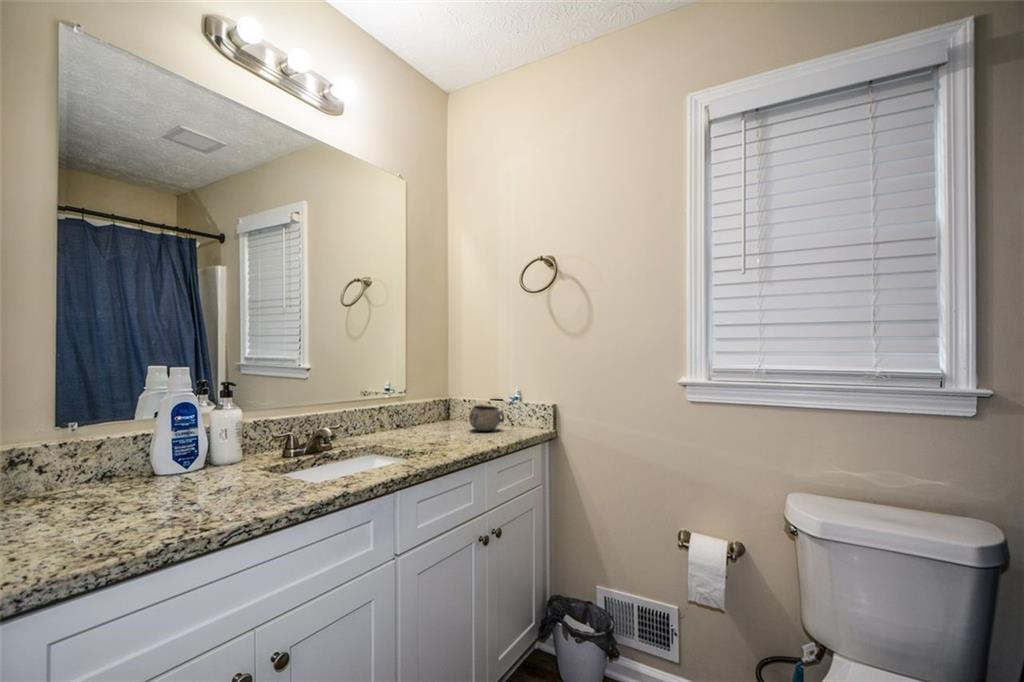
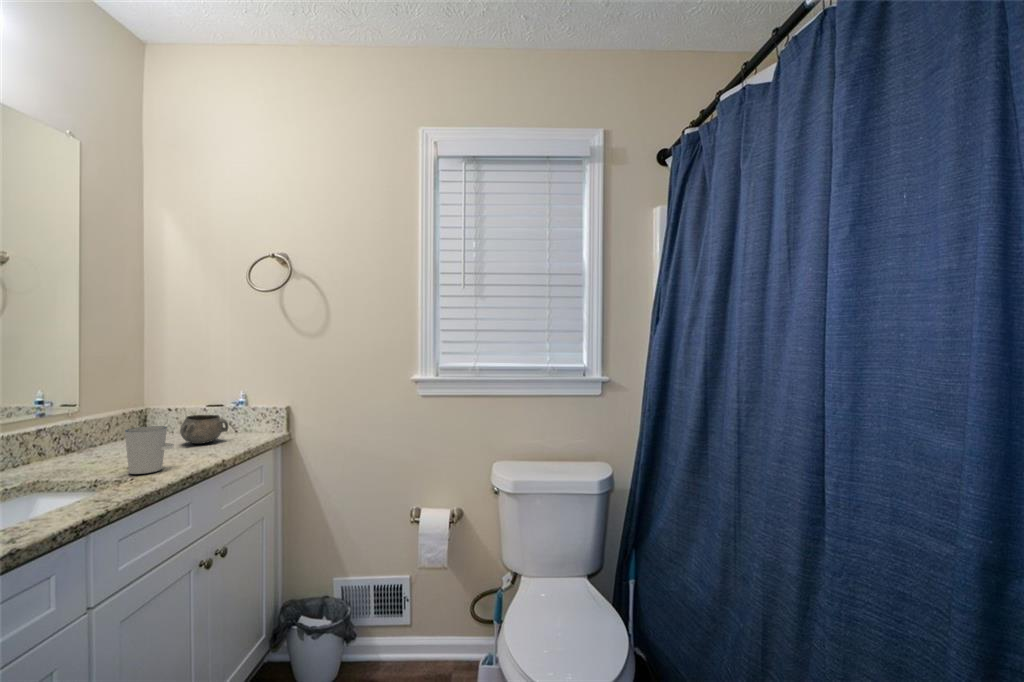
cup: none [427,410,460,450] -> present [125,426,174,474]

